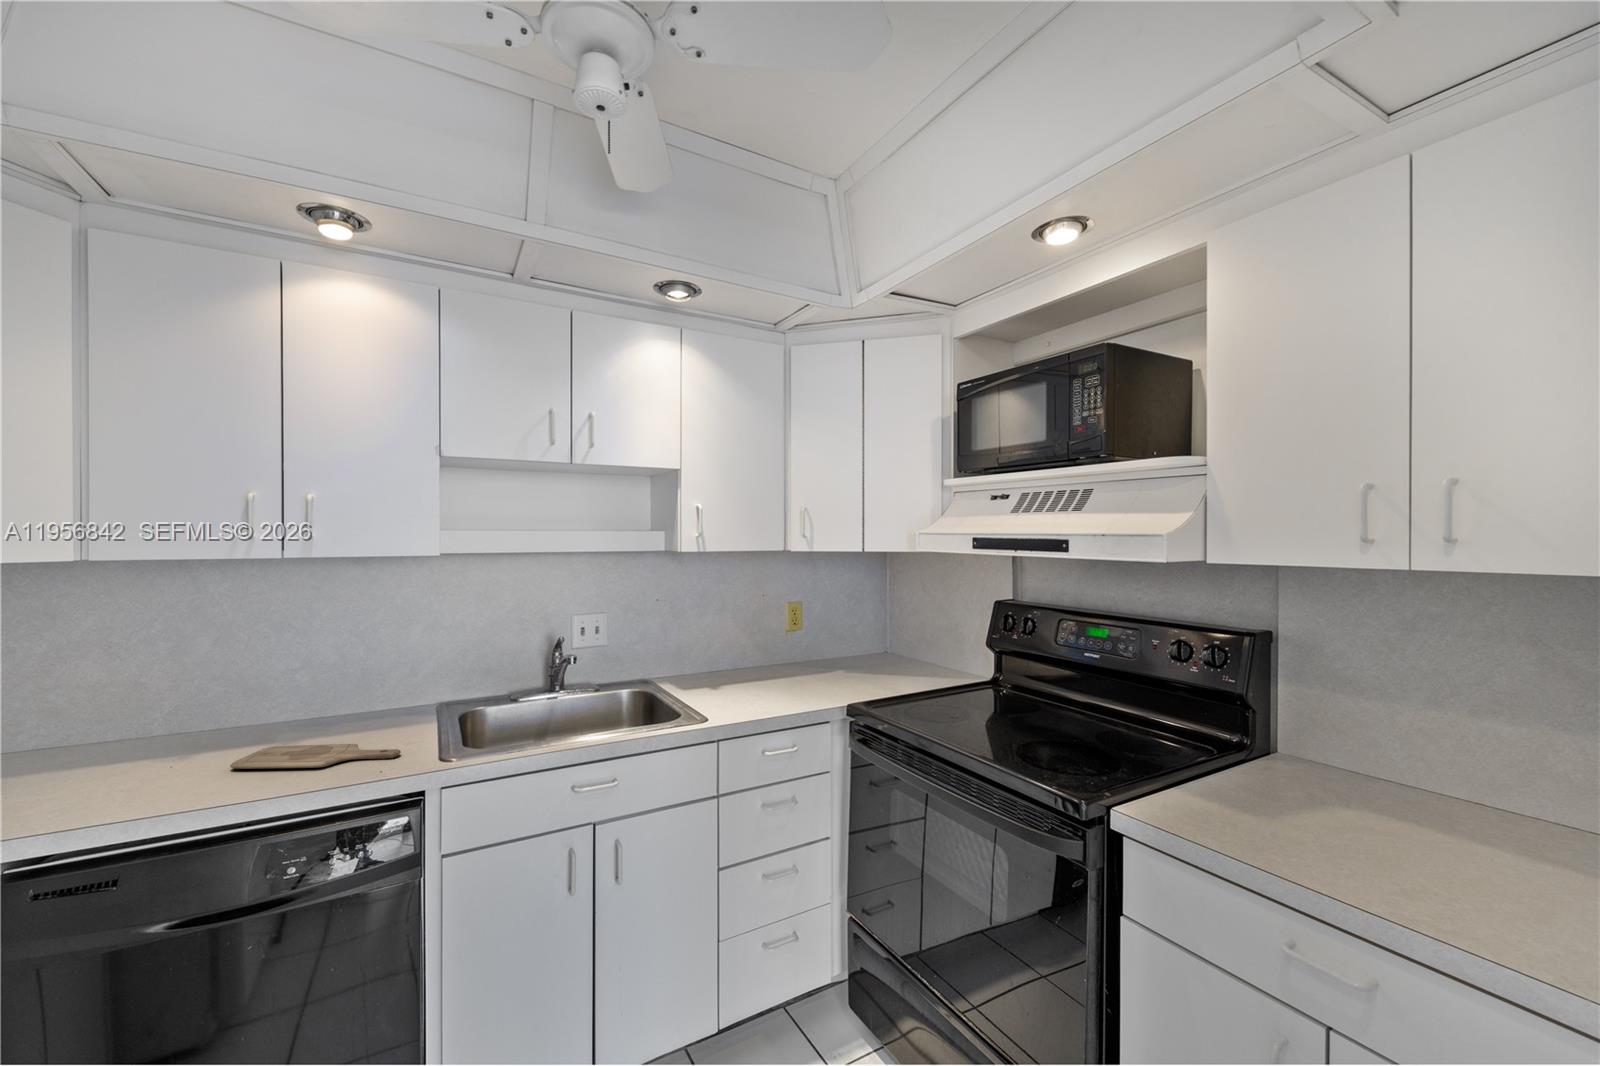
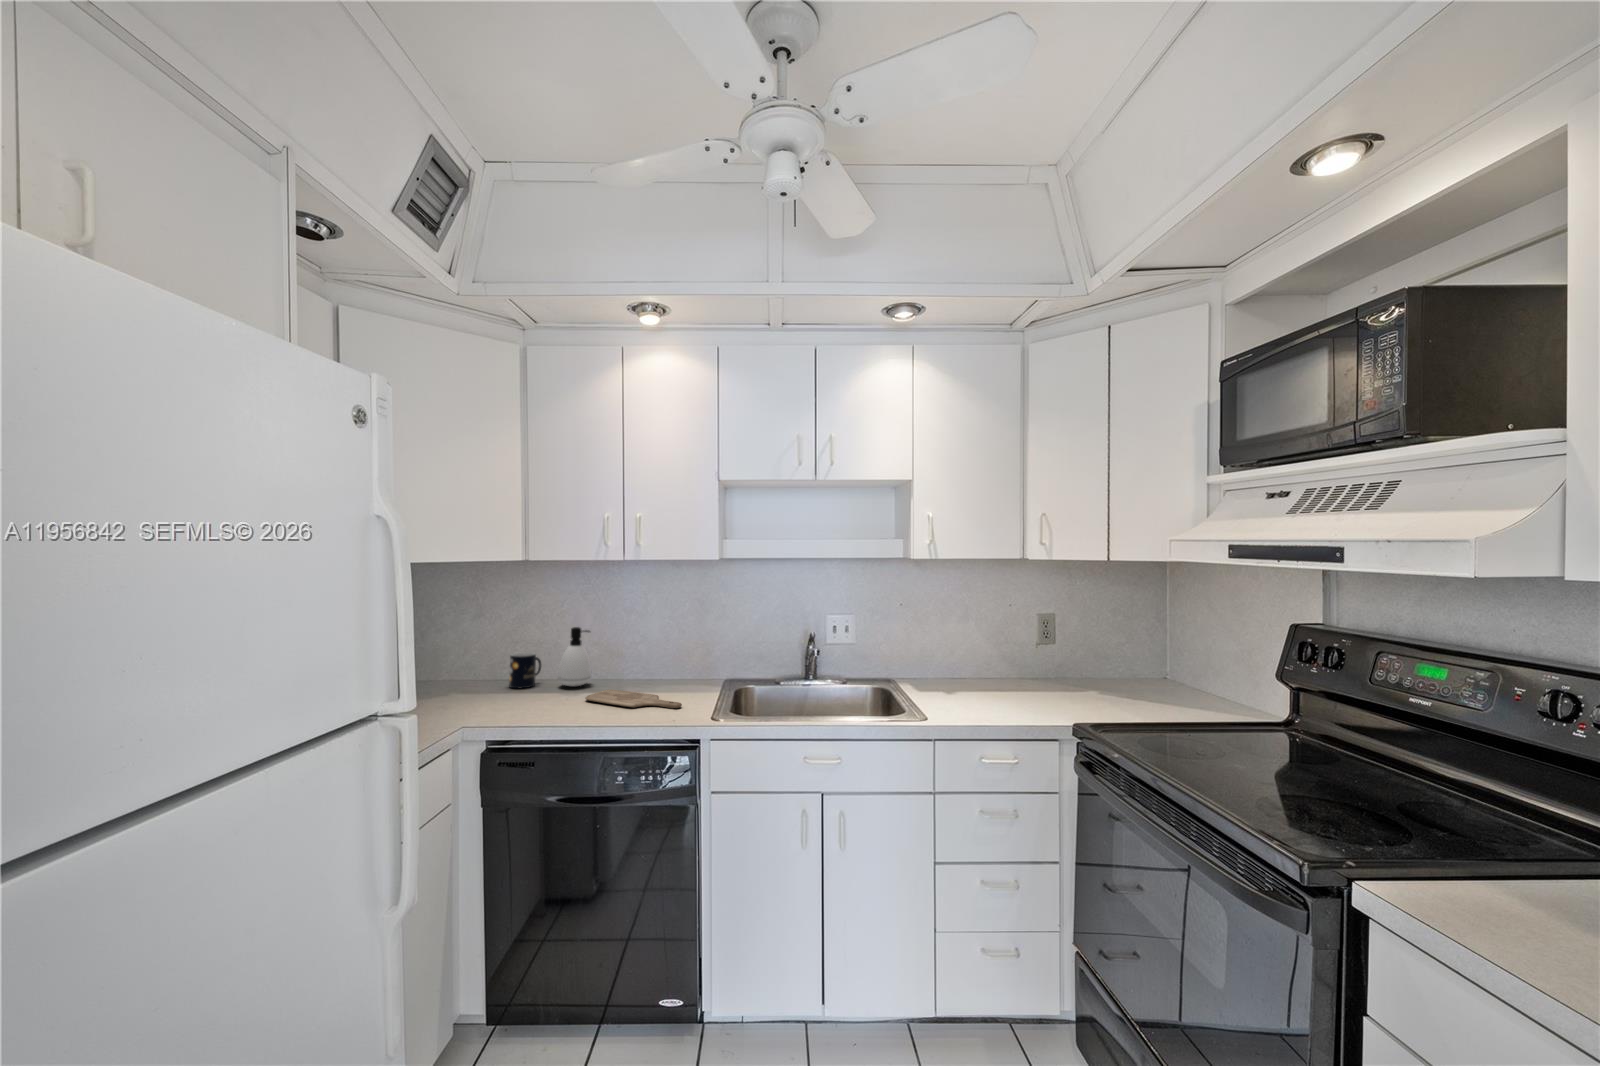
soap dispenser: none [166,663,229,752] -> present [558,627,591,687]
mug: none [61,710,127,770] -> present [509,652,541,688]

